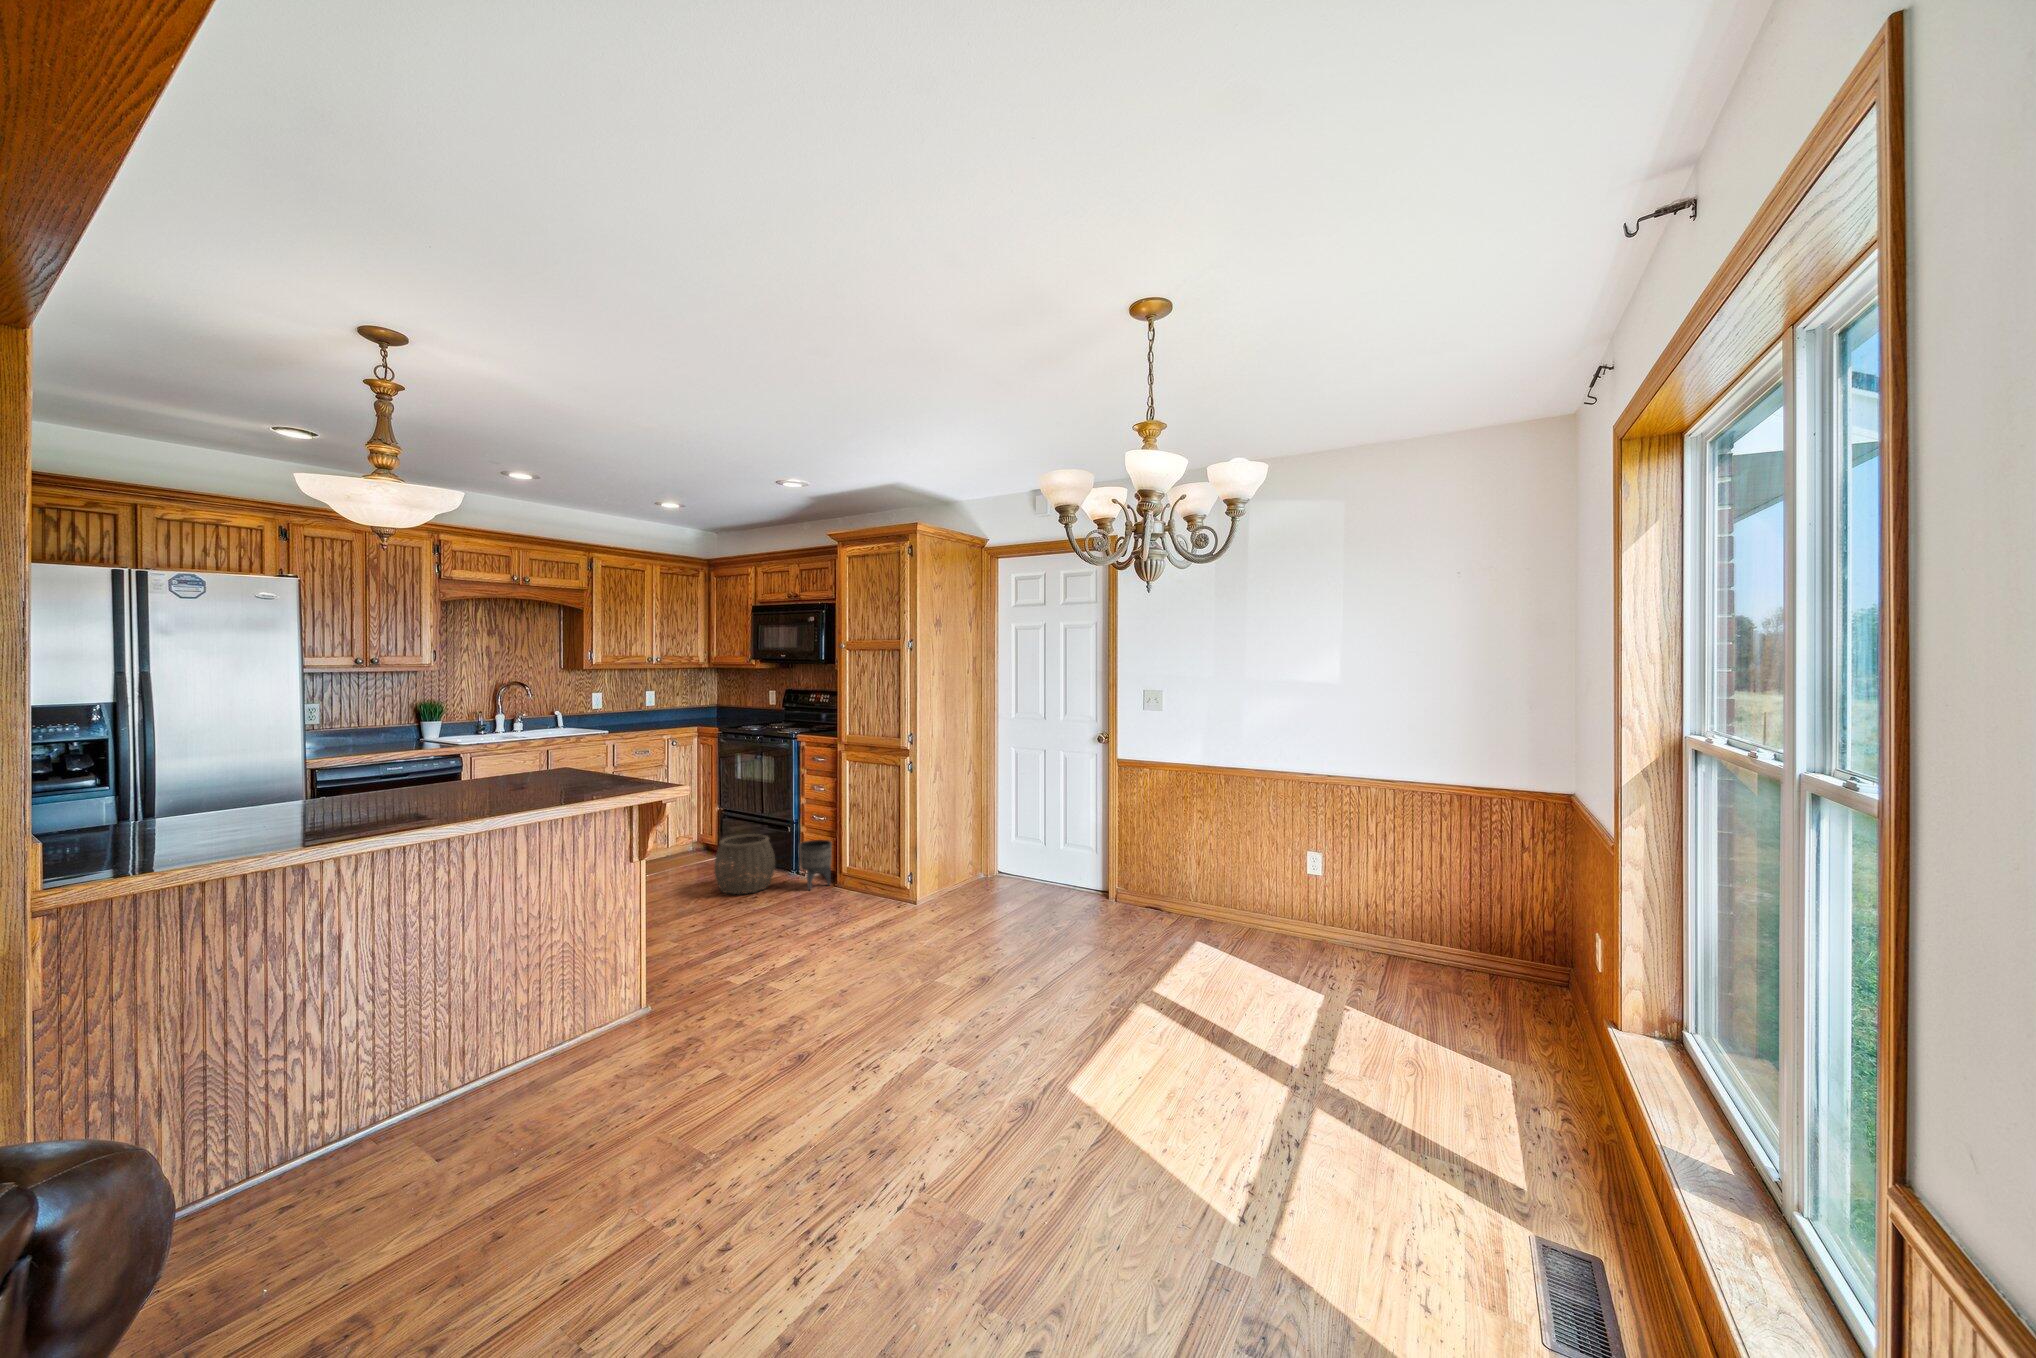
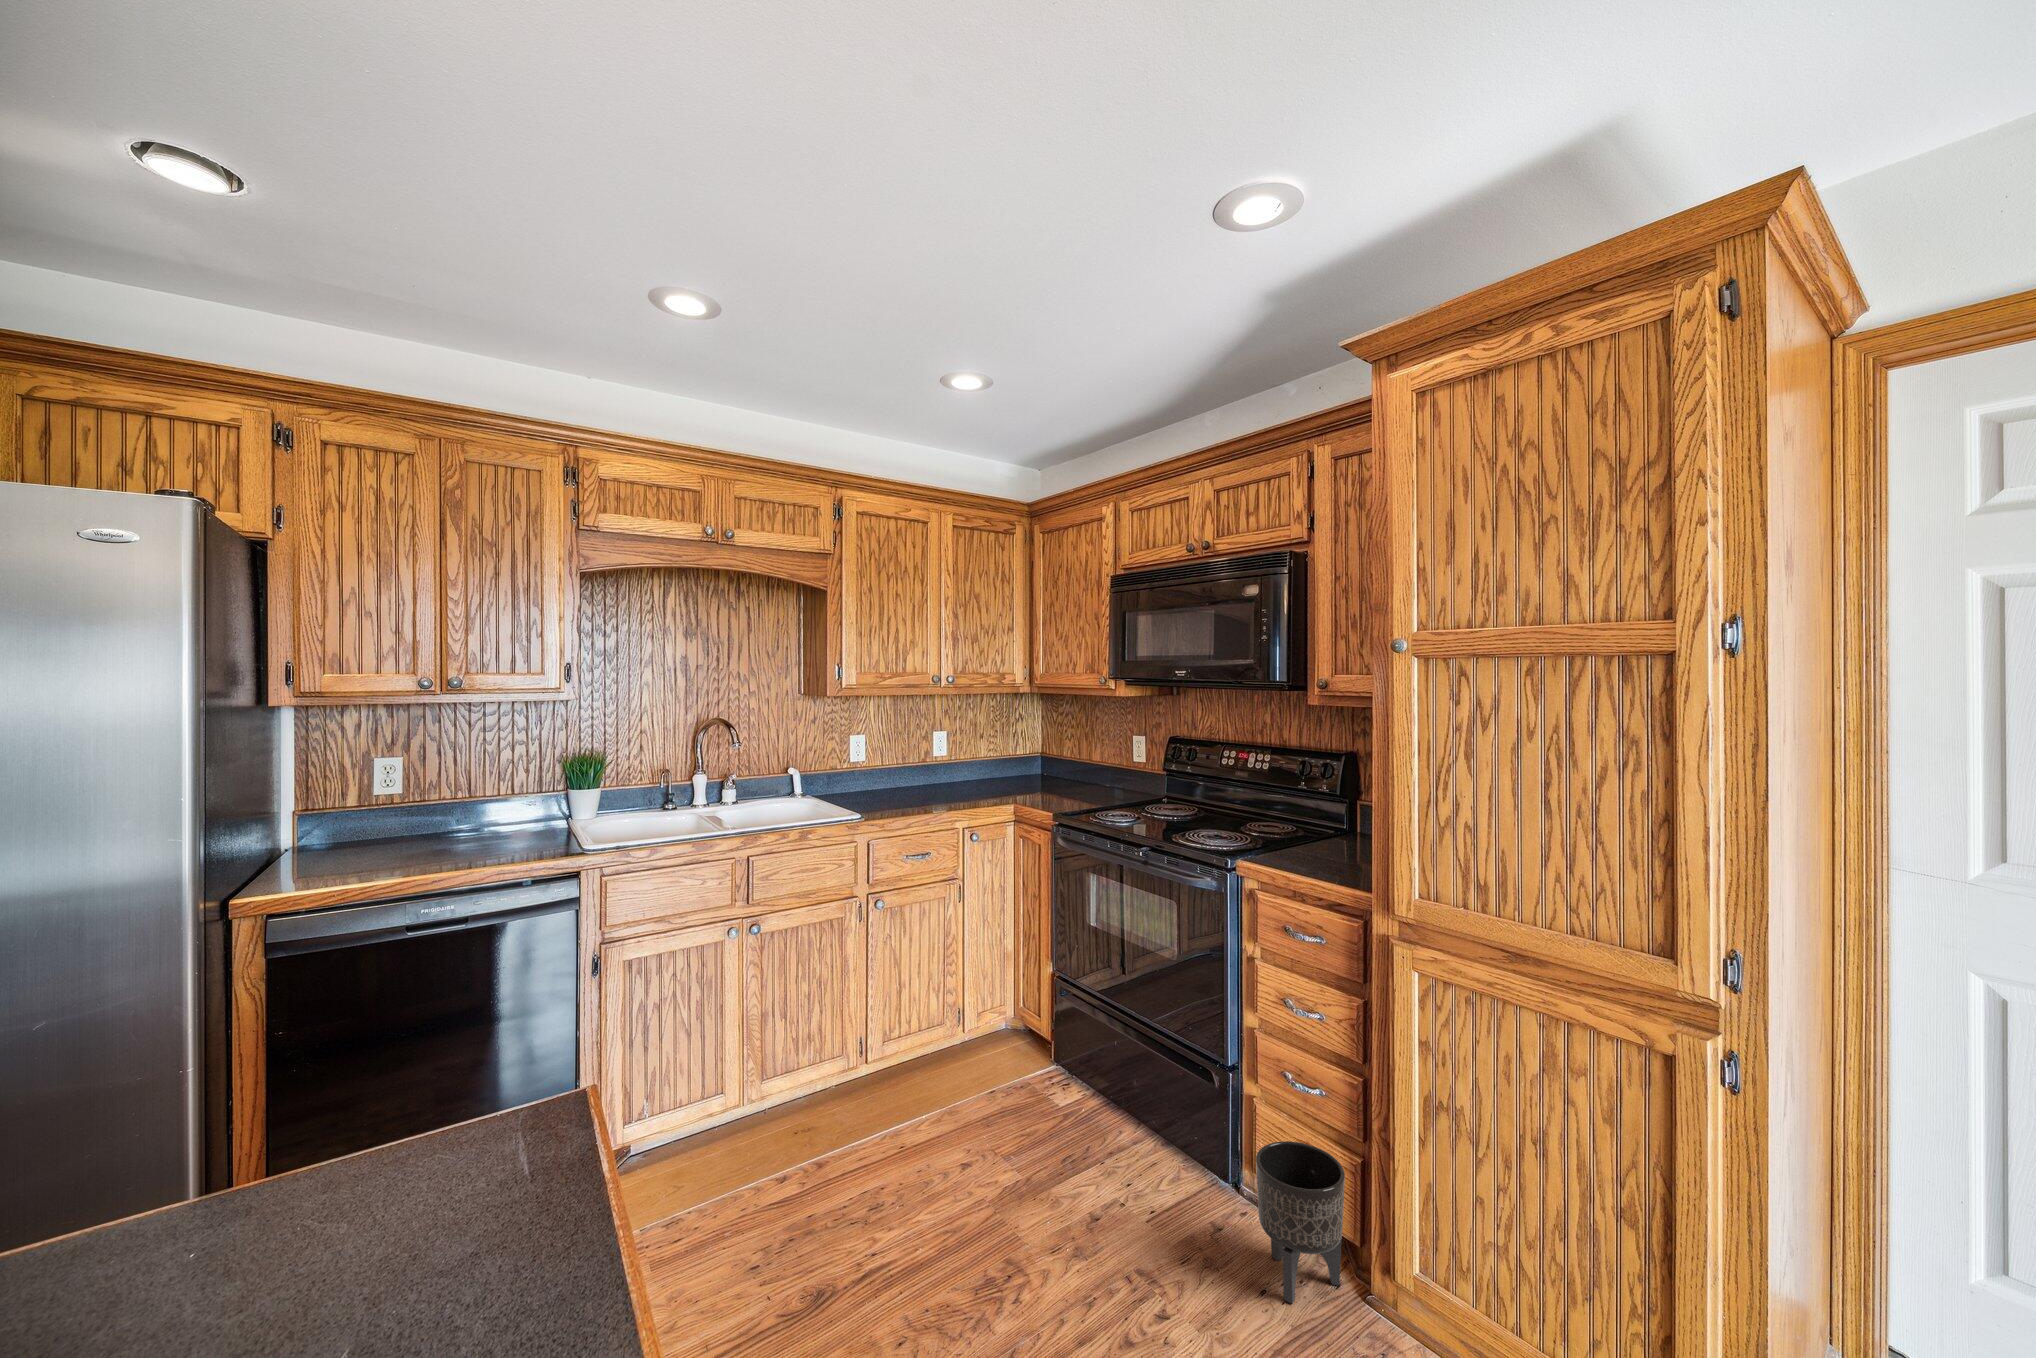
woven basket: present [714,834,775,894] -> none [1049,1094,1193,1284]

